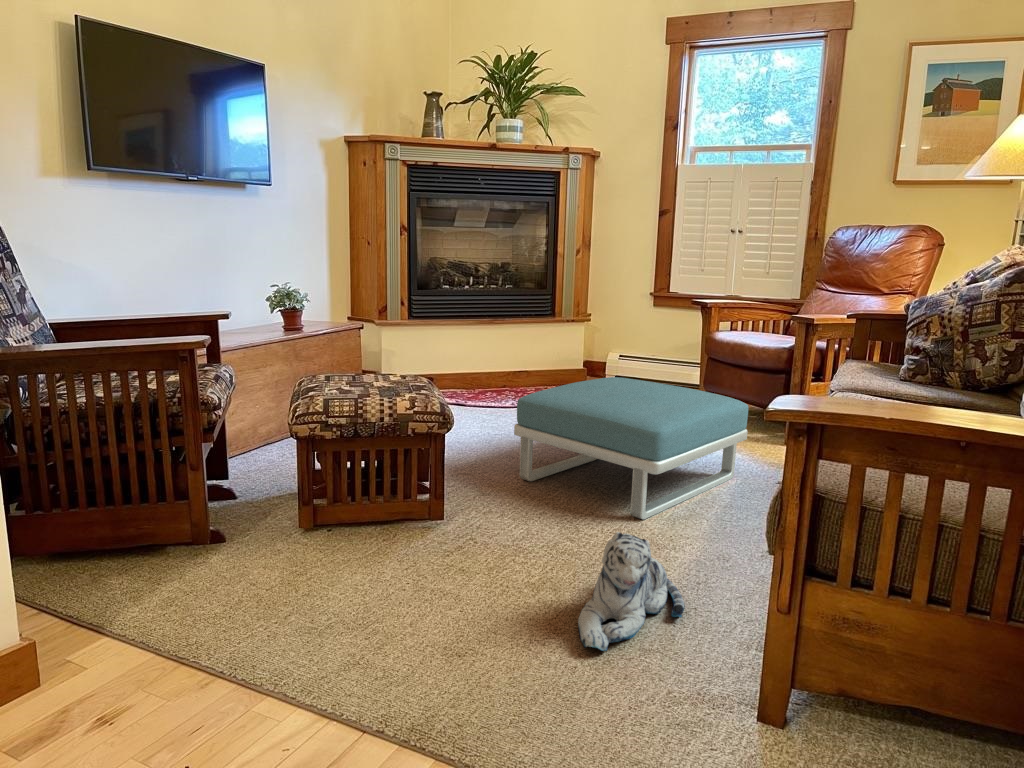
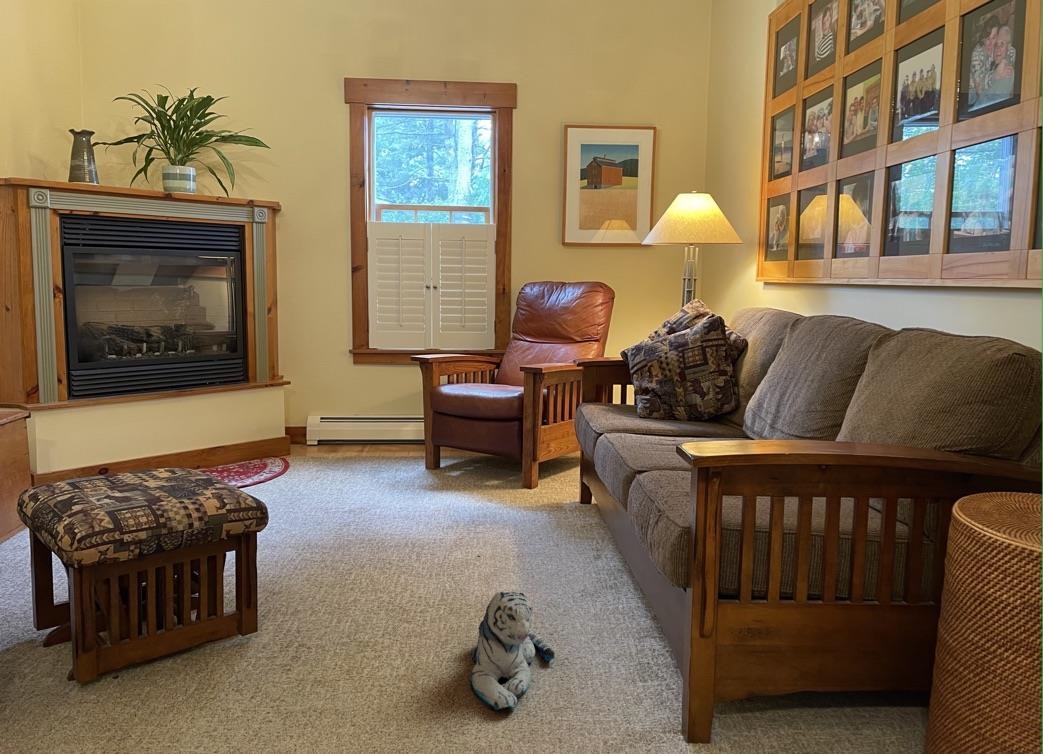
footstool: present [514,377,748,519] -> none [291,443,512,581]

